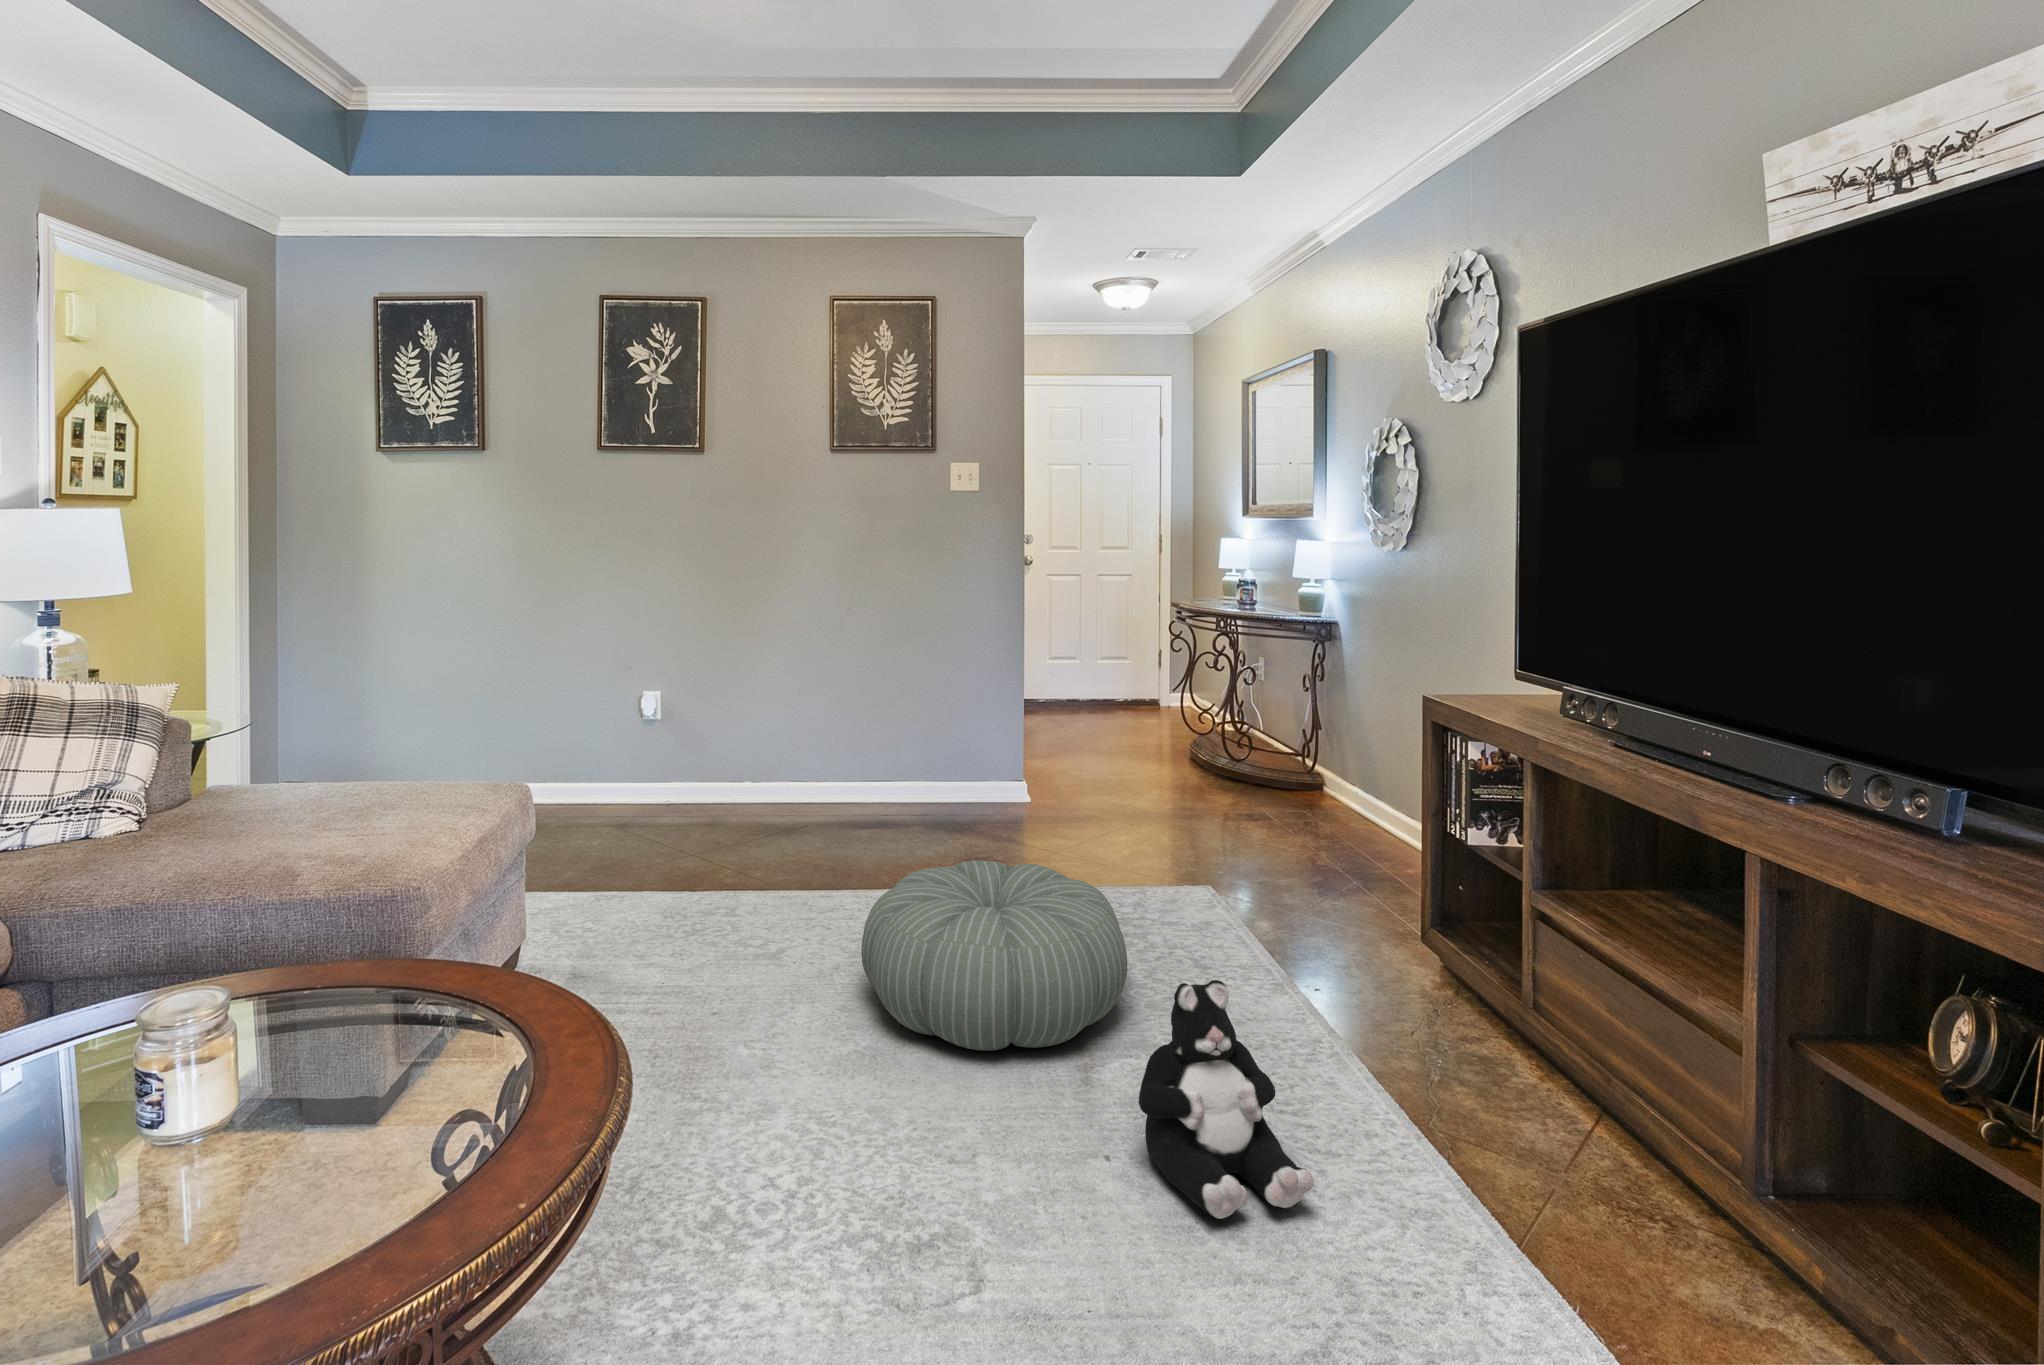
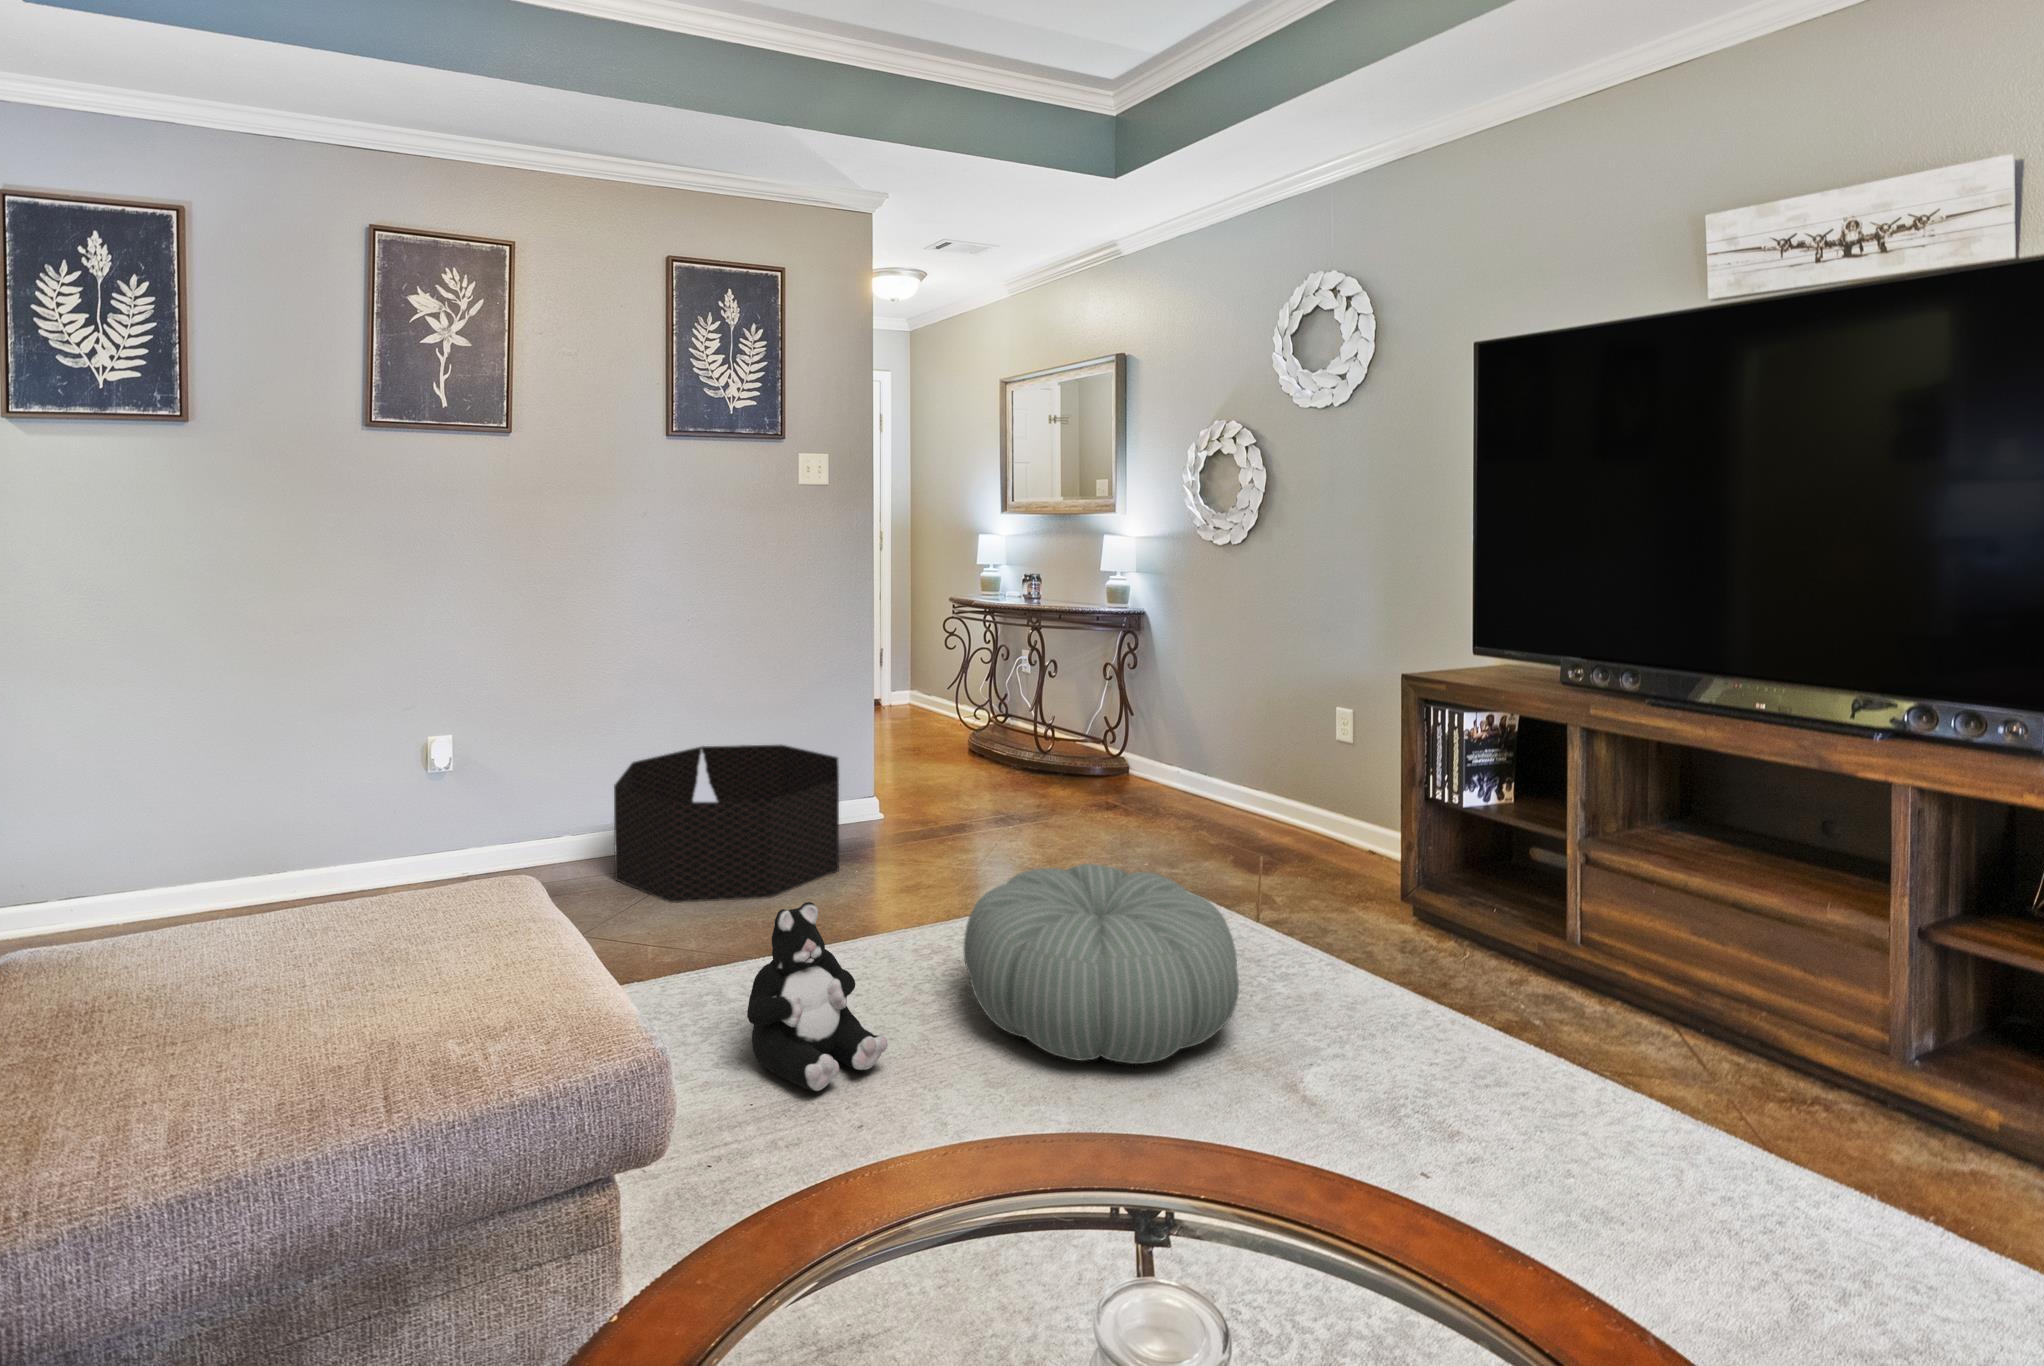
basket: none [747,728,953,865] -> present [614,745,839,903]
plush toy: present [1139,980,1314,1219] -> present [747,902,888,1091]

